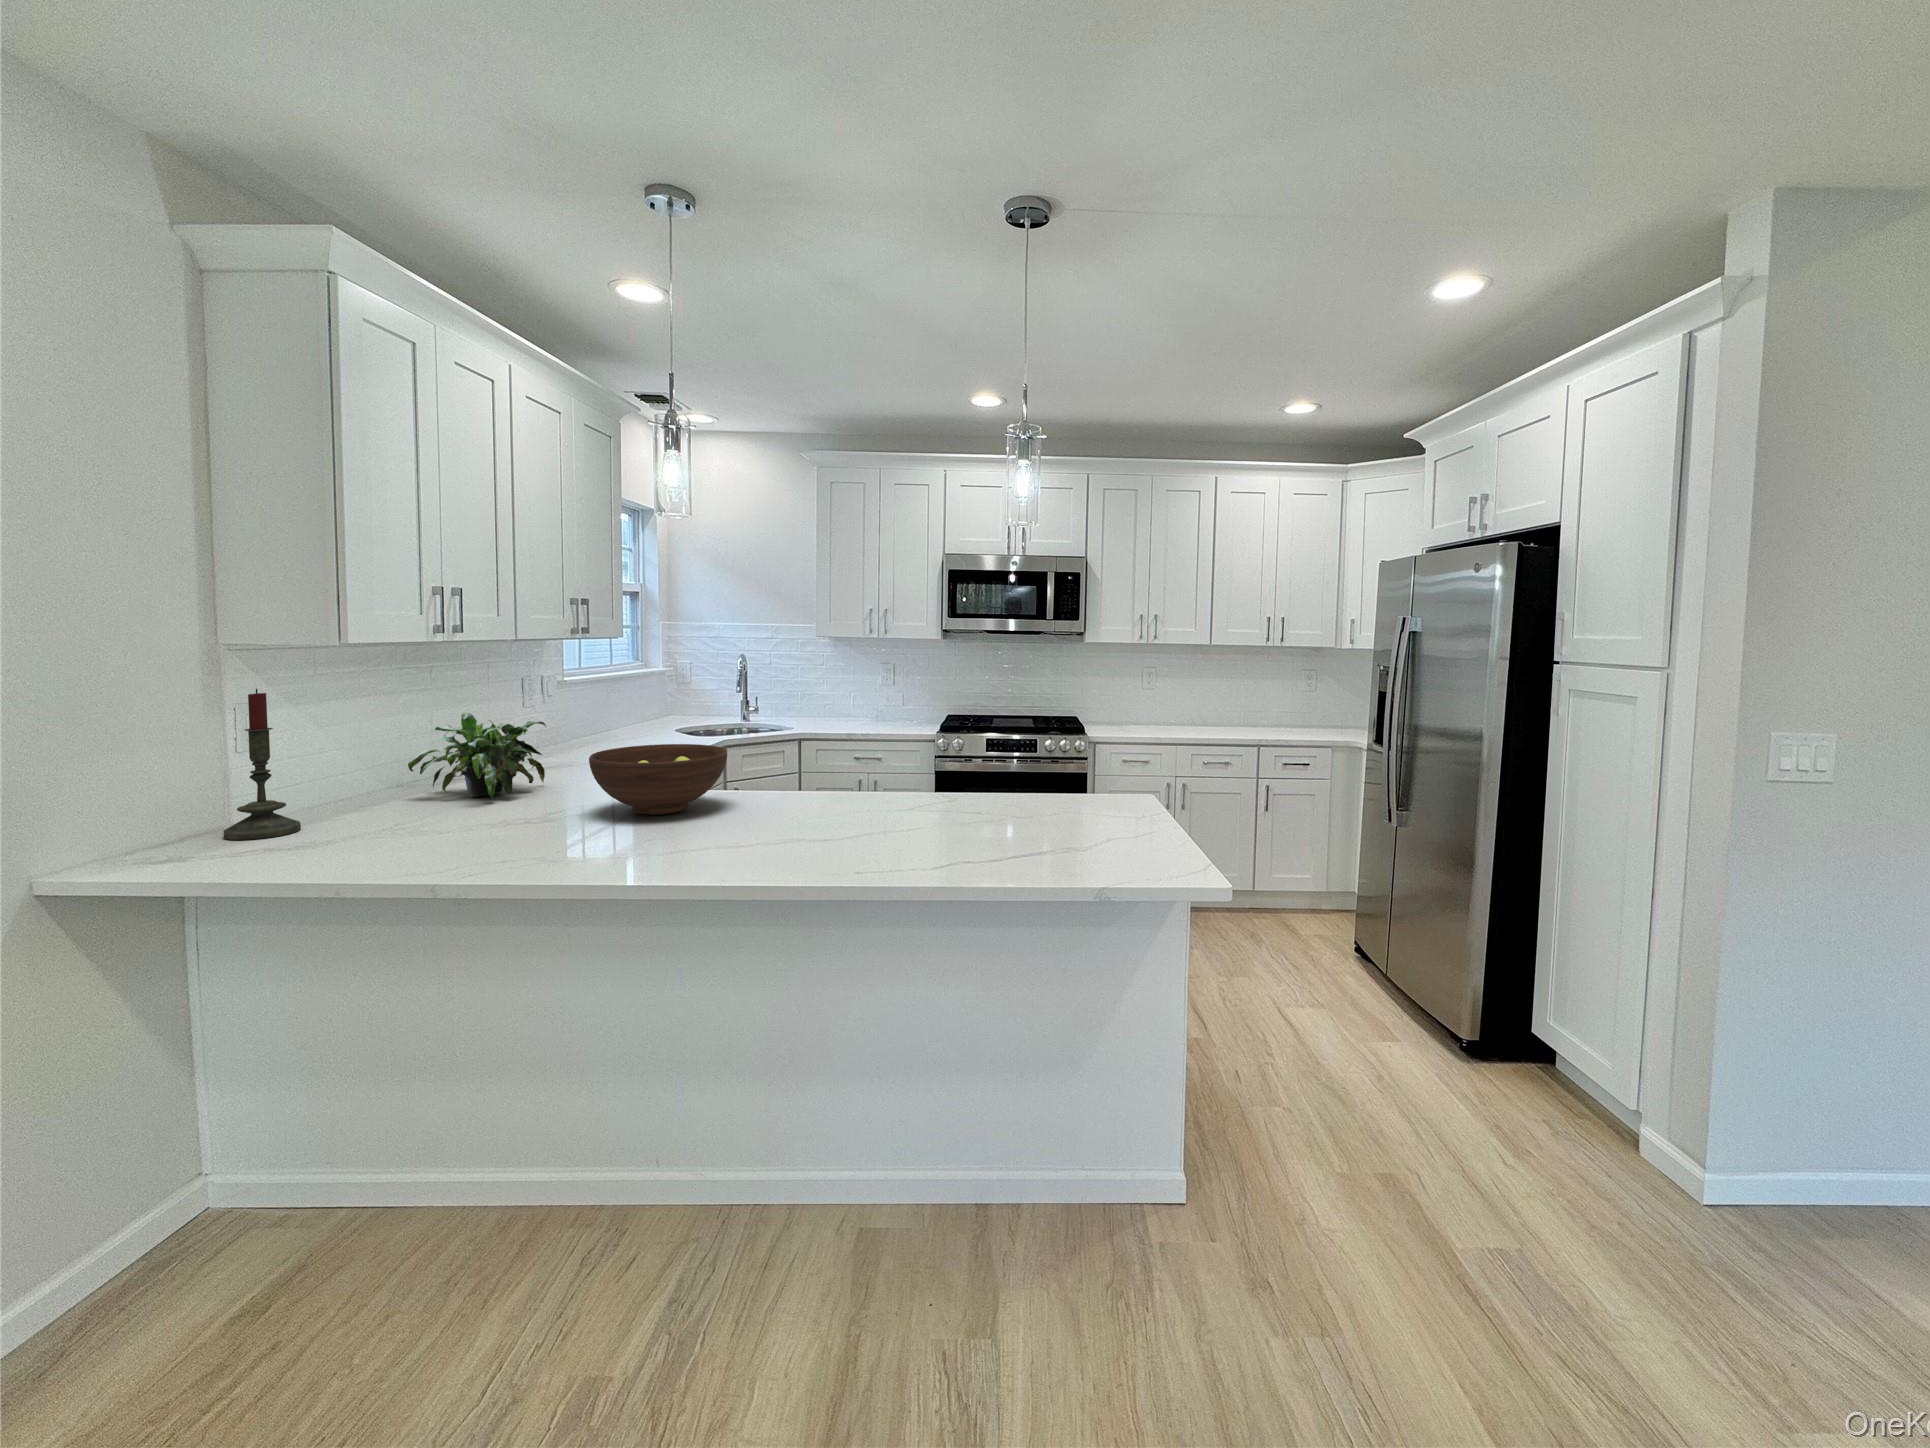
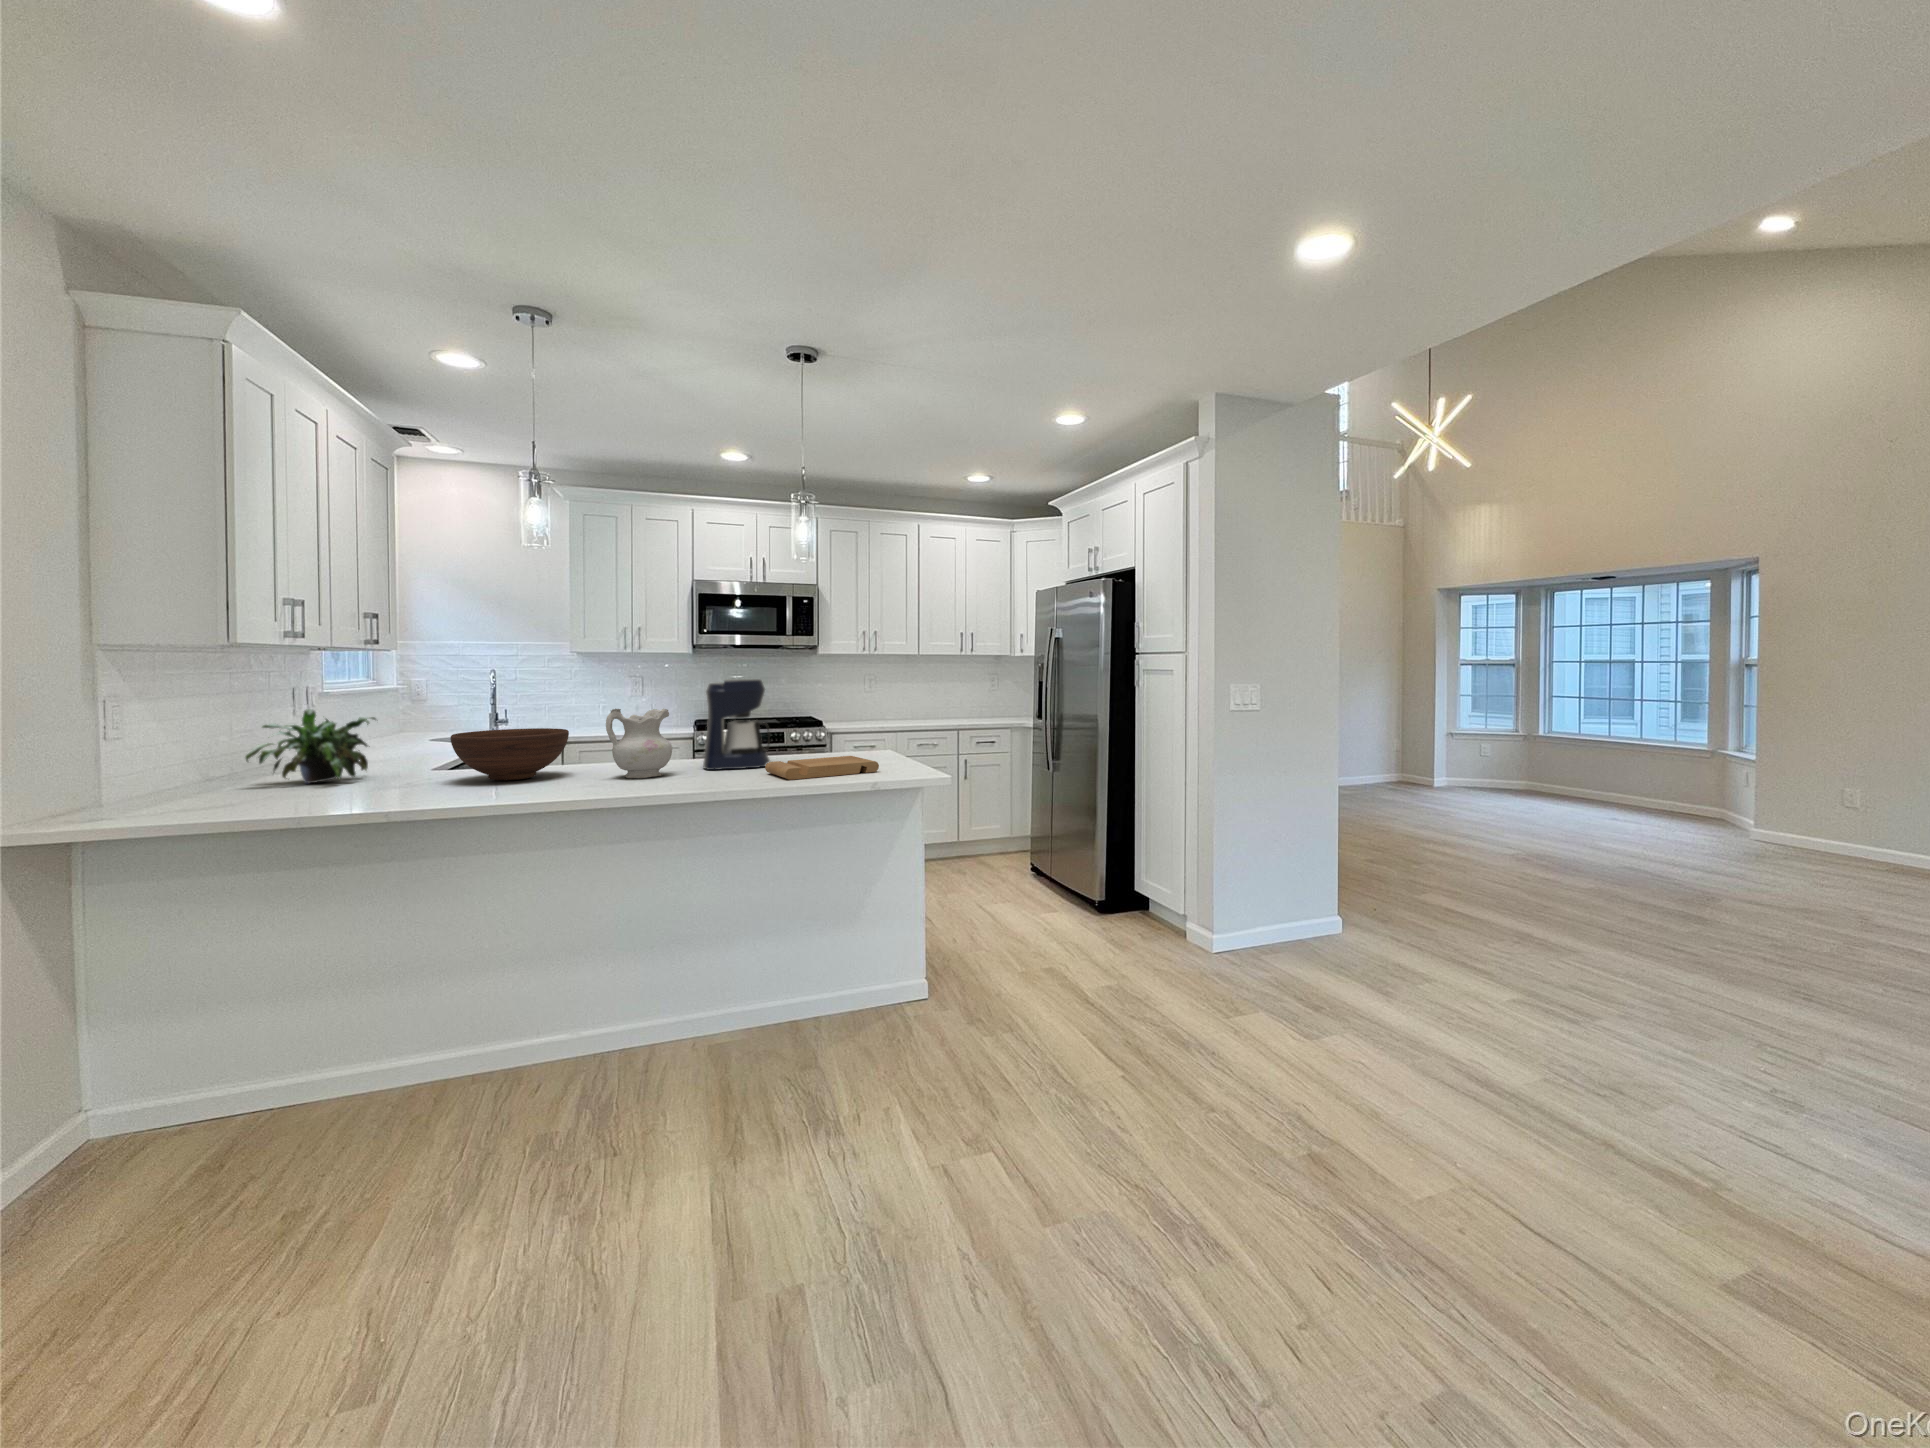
candle: present [224,689,301,840] -> none [105,685,177,815]
coffee maker: none [885,691,975,819] -> present [703,679,770,770]
ceramic pitcher: none [753,731,839,828] -> present [606,708,672,778]
cutting board: none [953,814,1114,858] -> present [765,756,879,780]

